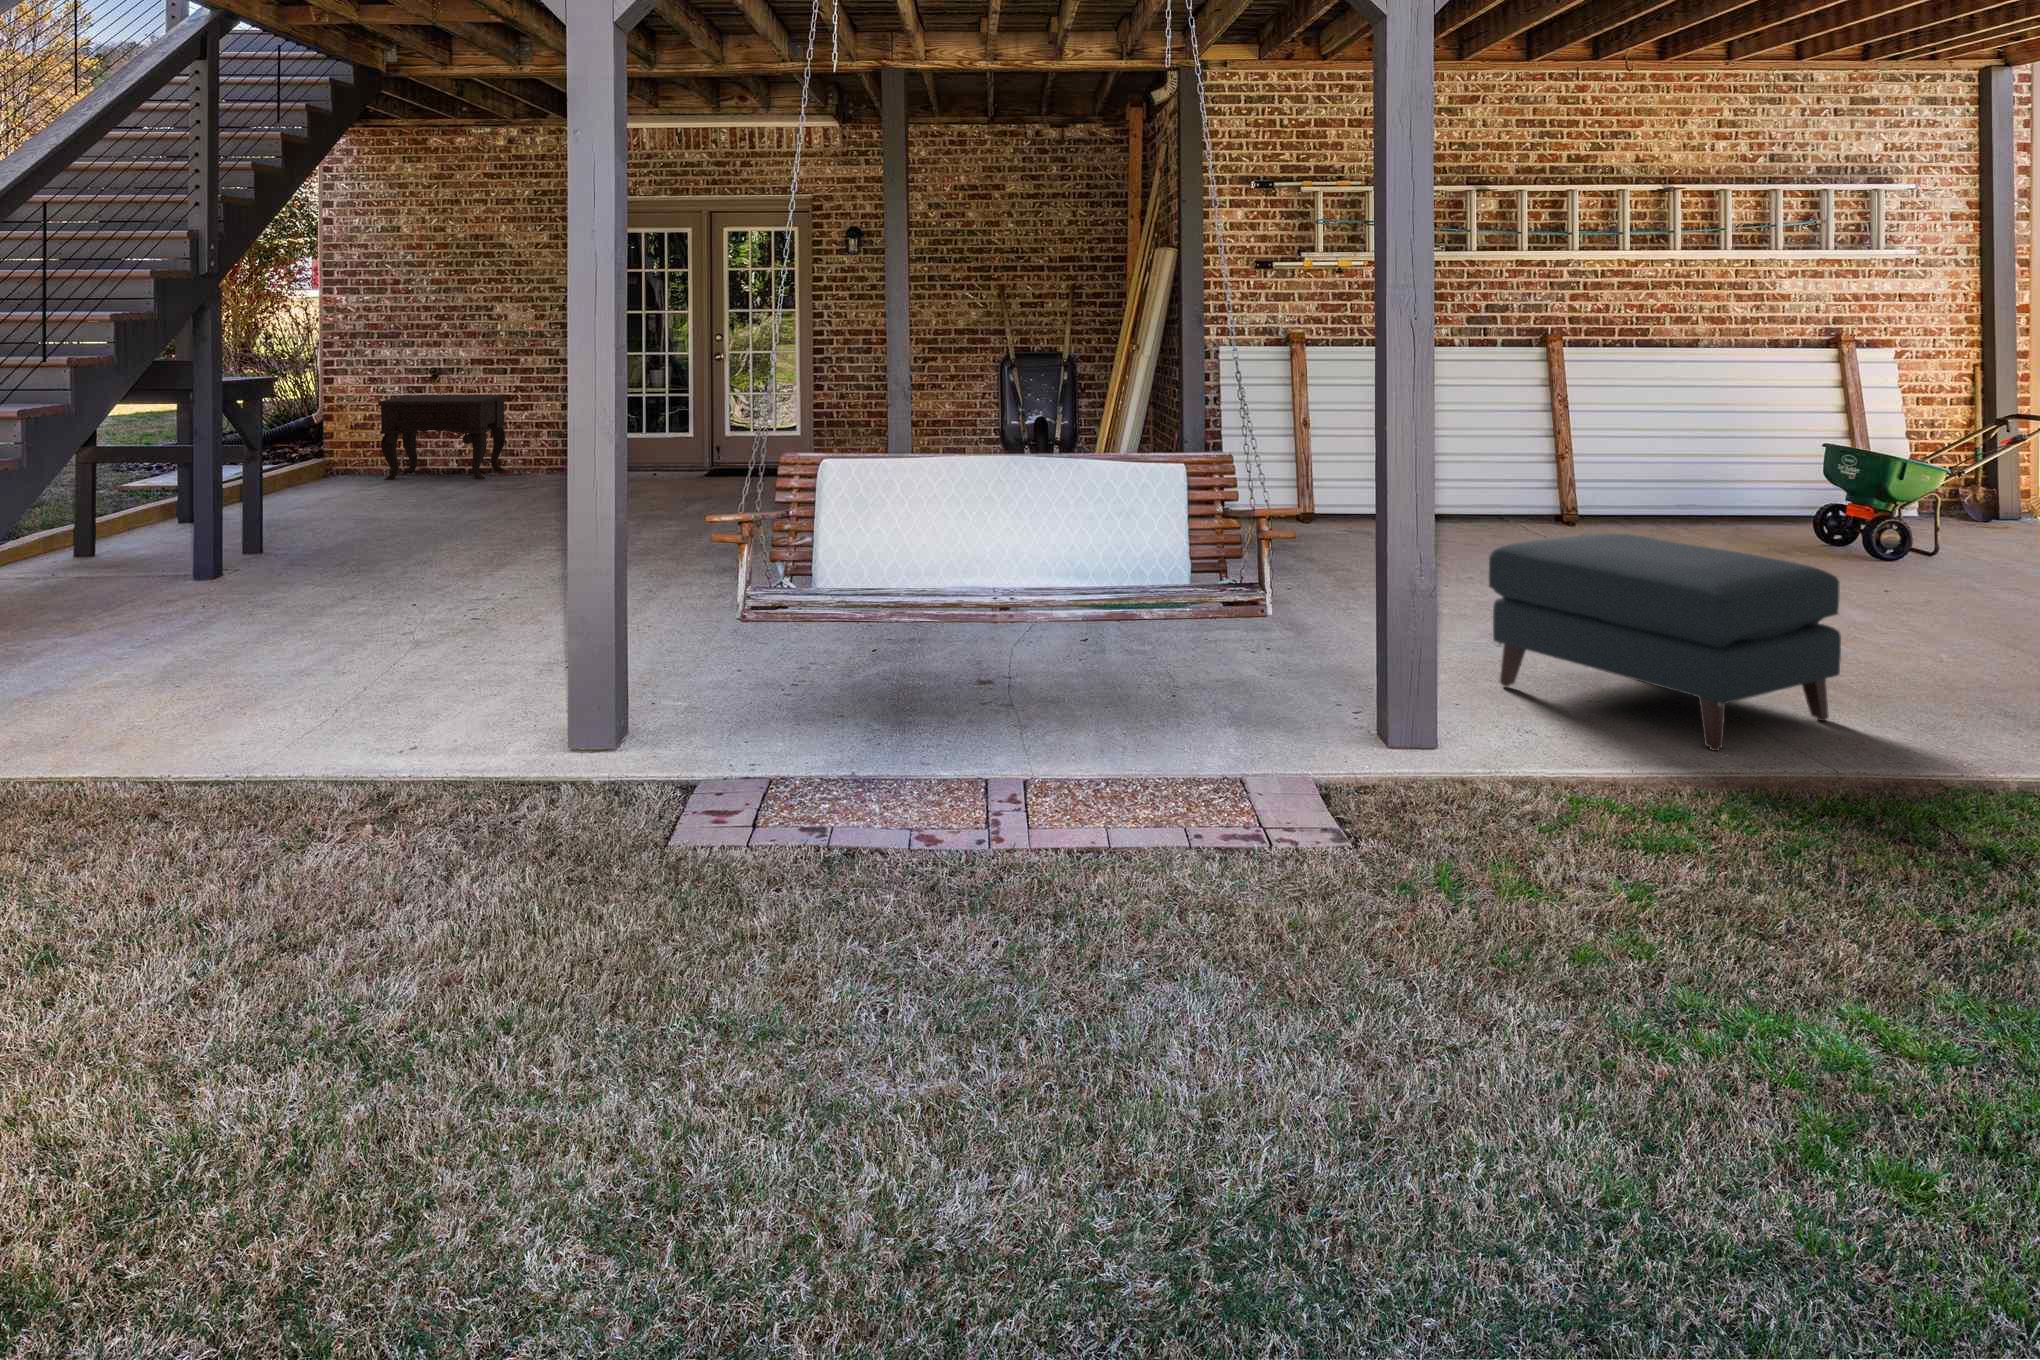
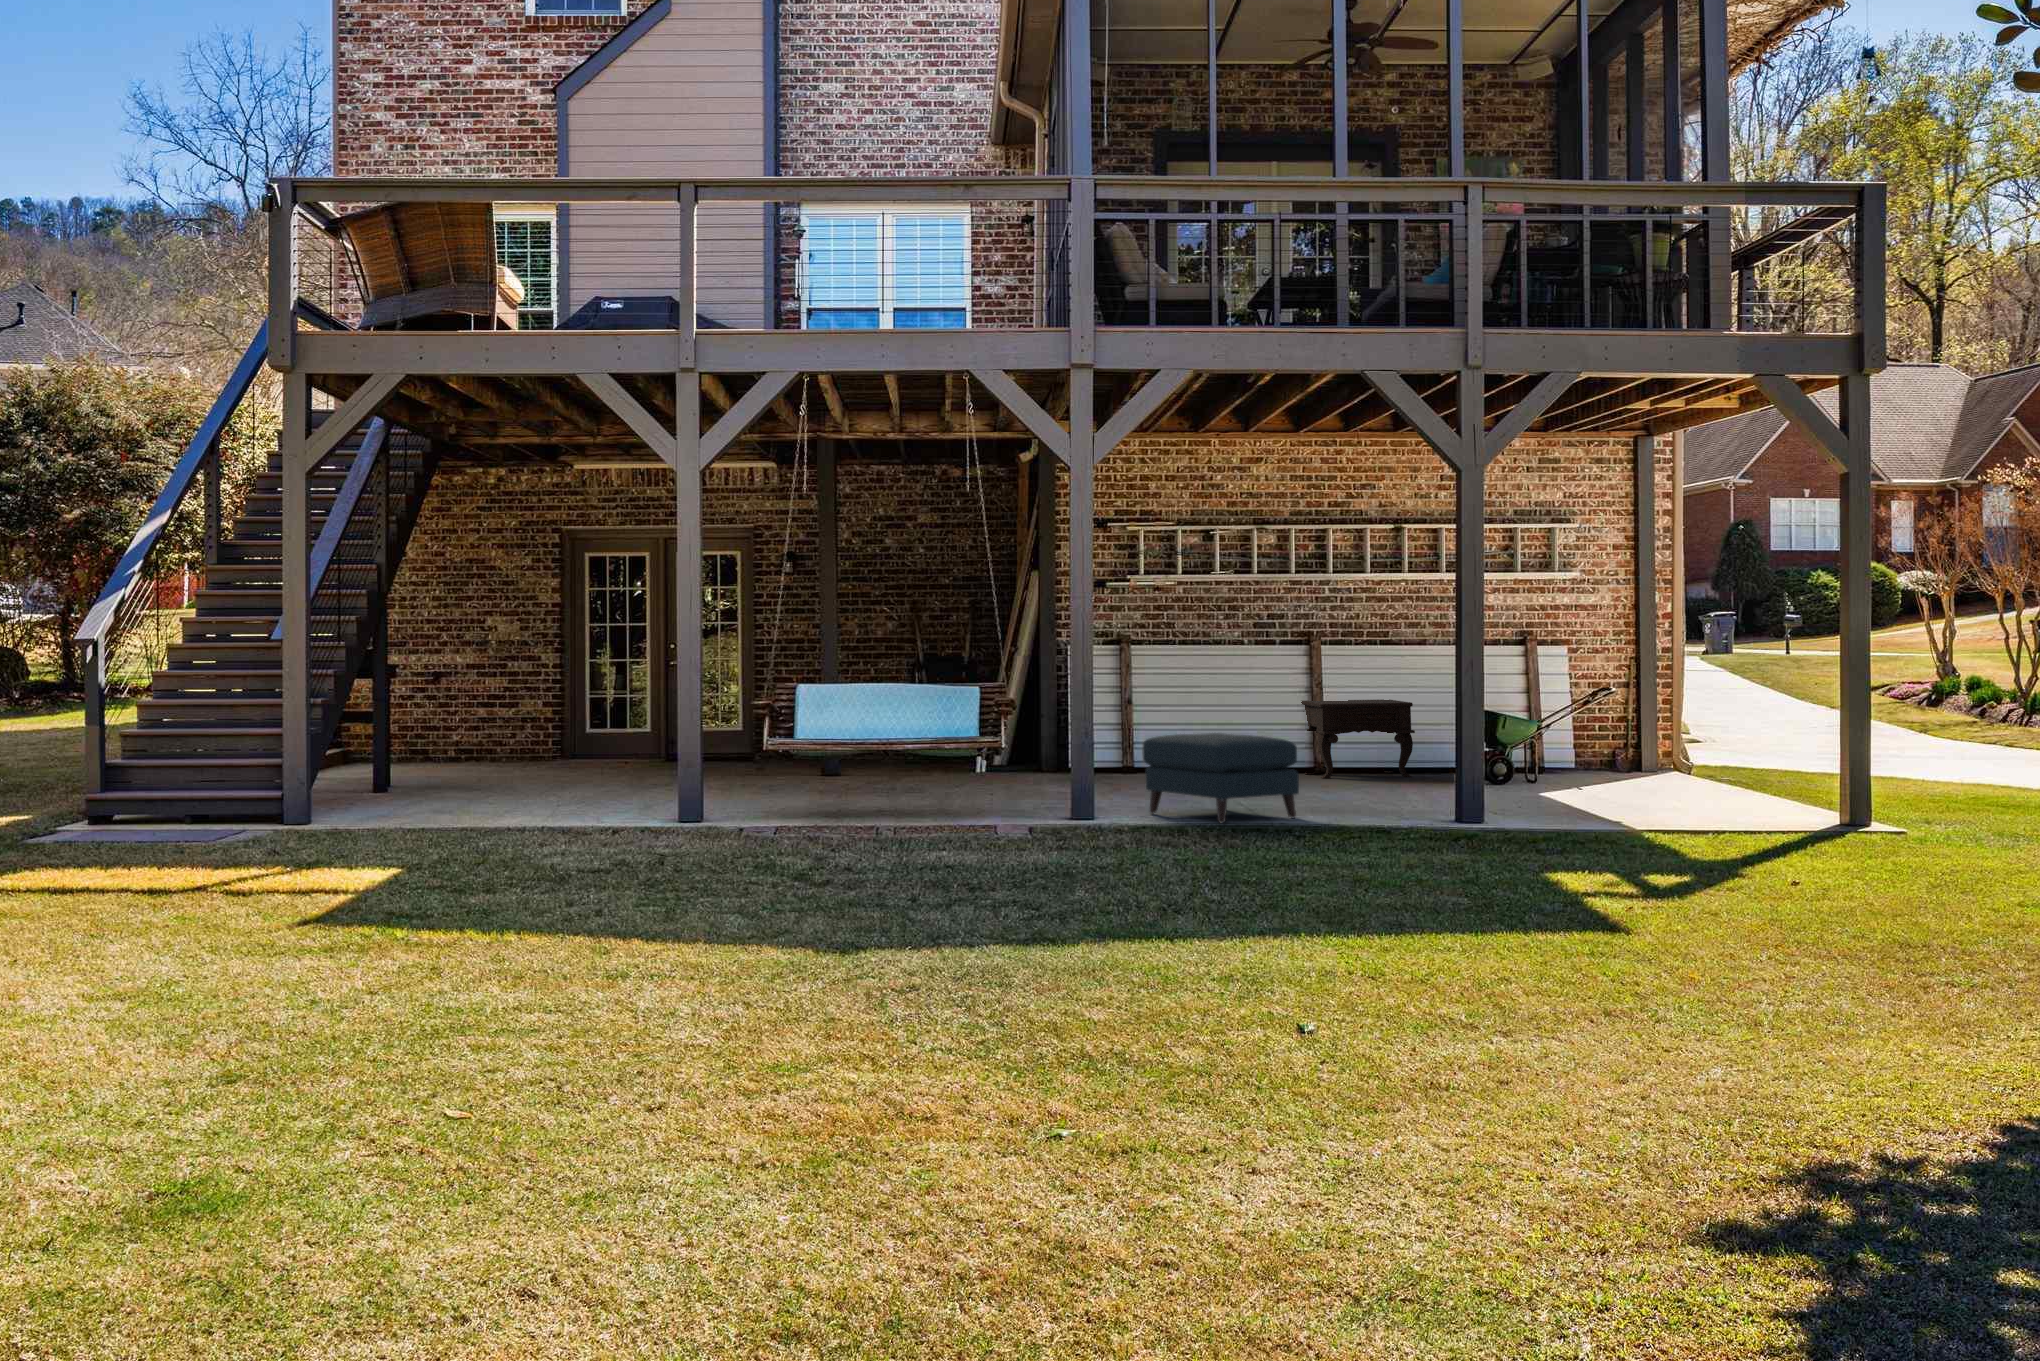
side table: present [378,395,506,480] -> present [1301,699,1415,779]

